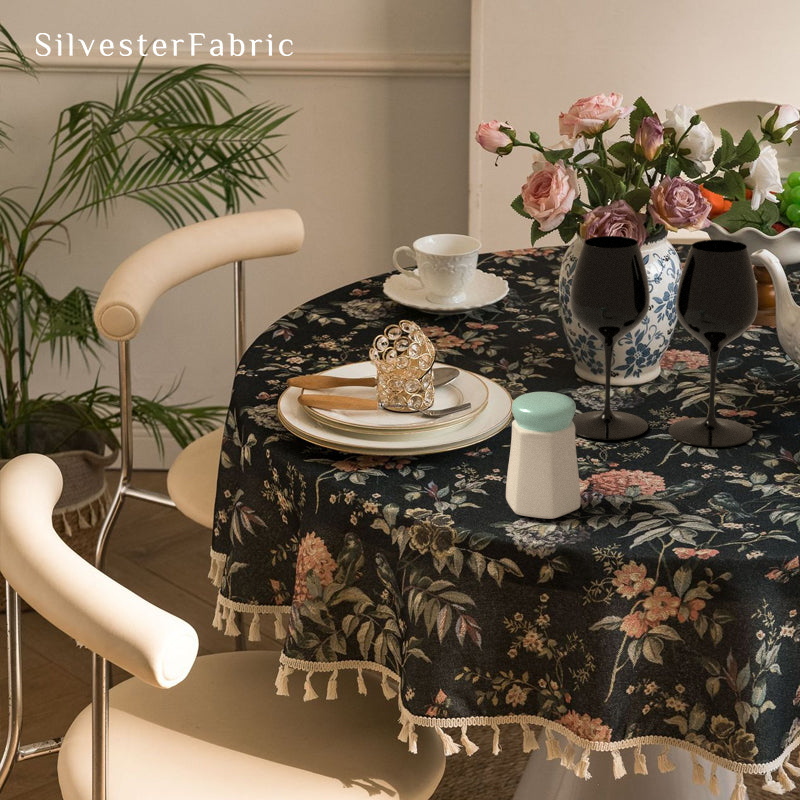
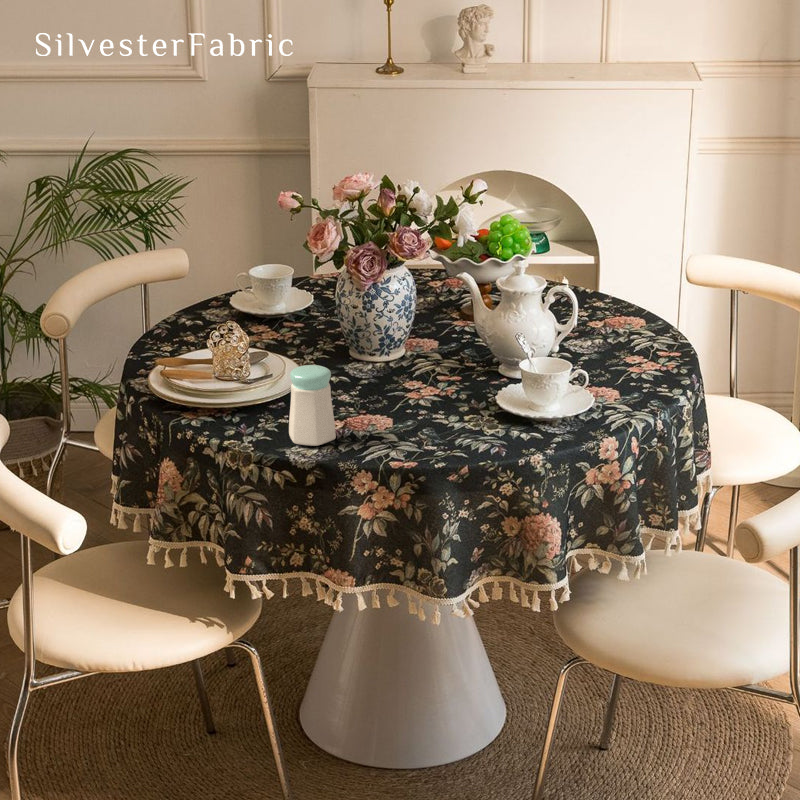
wine glass: present [570,236,758,447] -> none [336,264,455,400]

